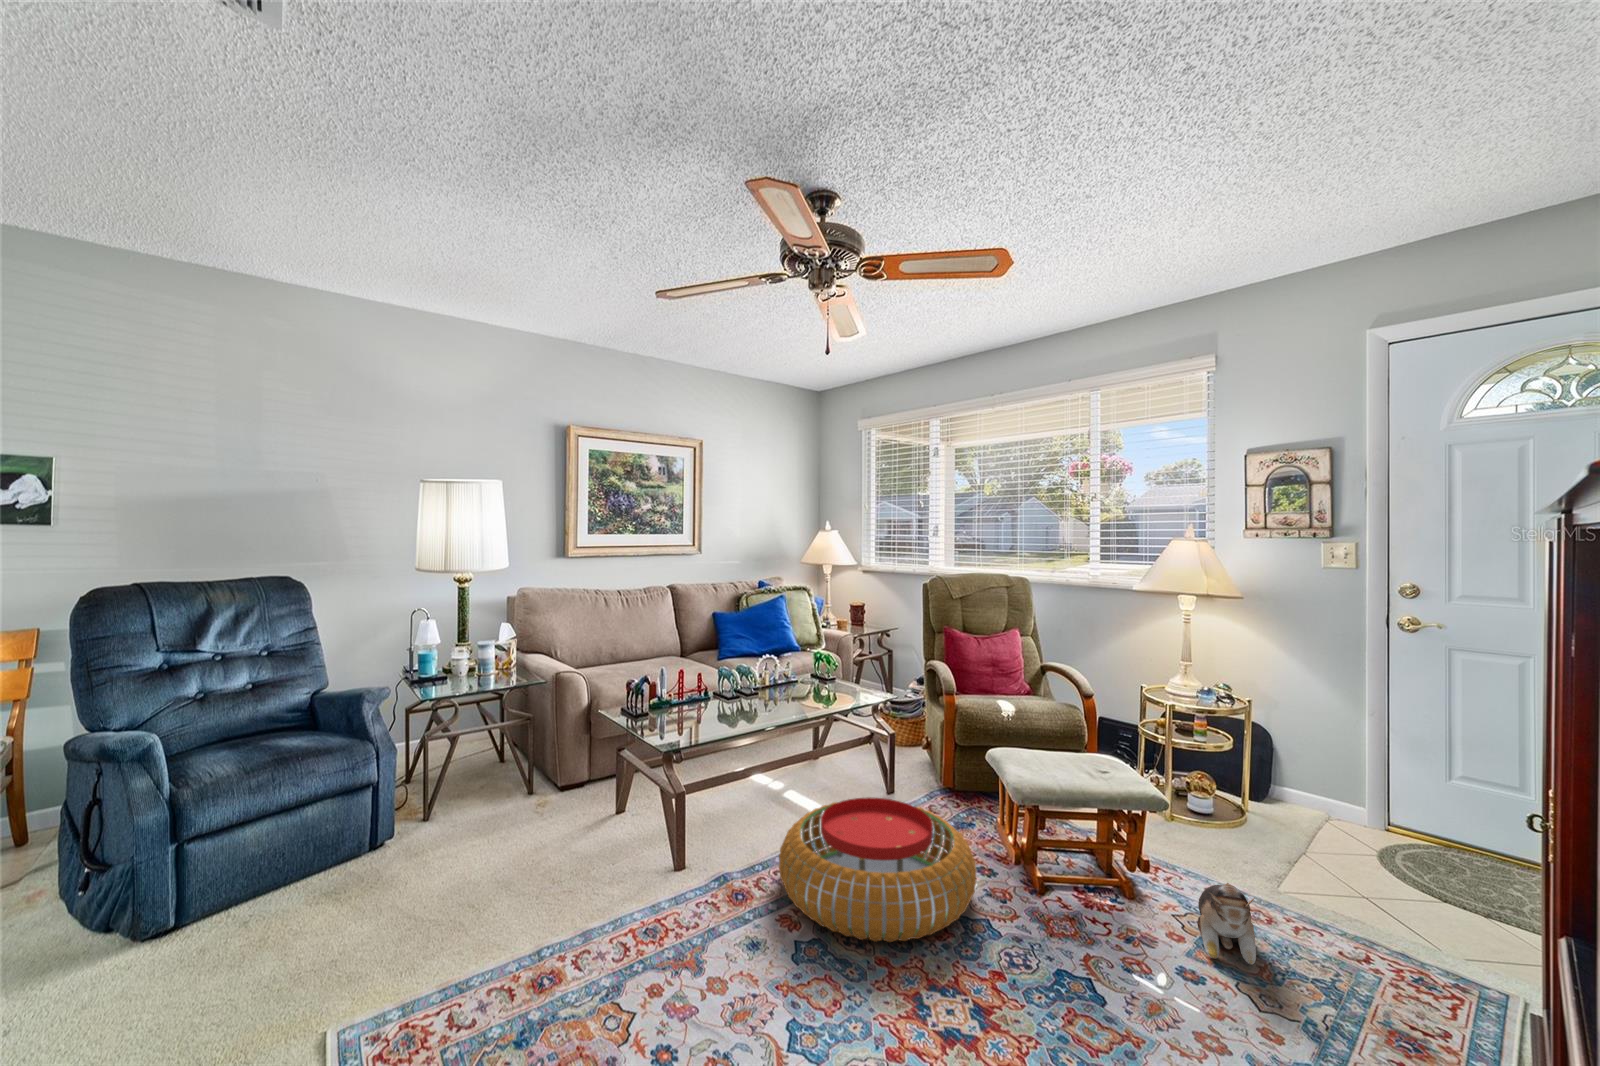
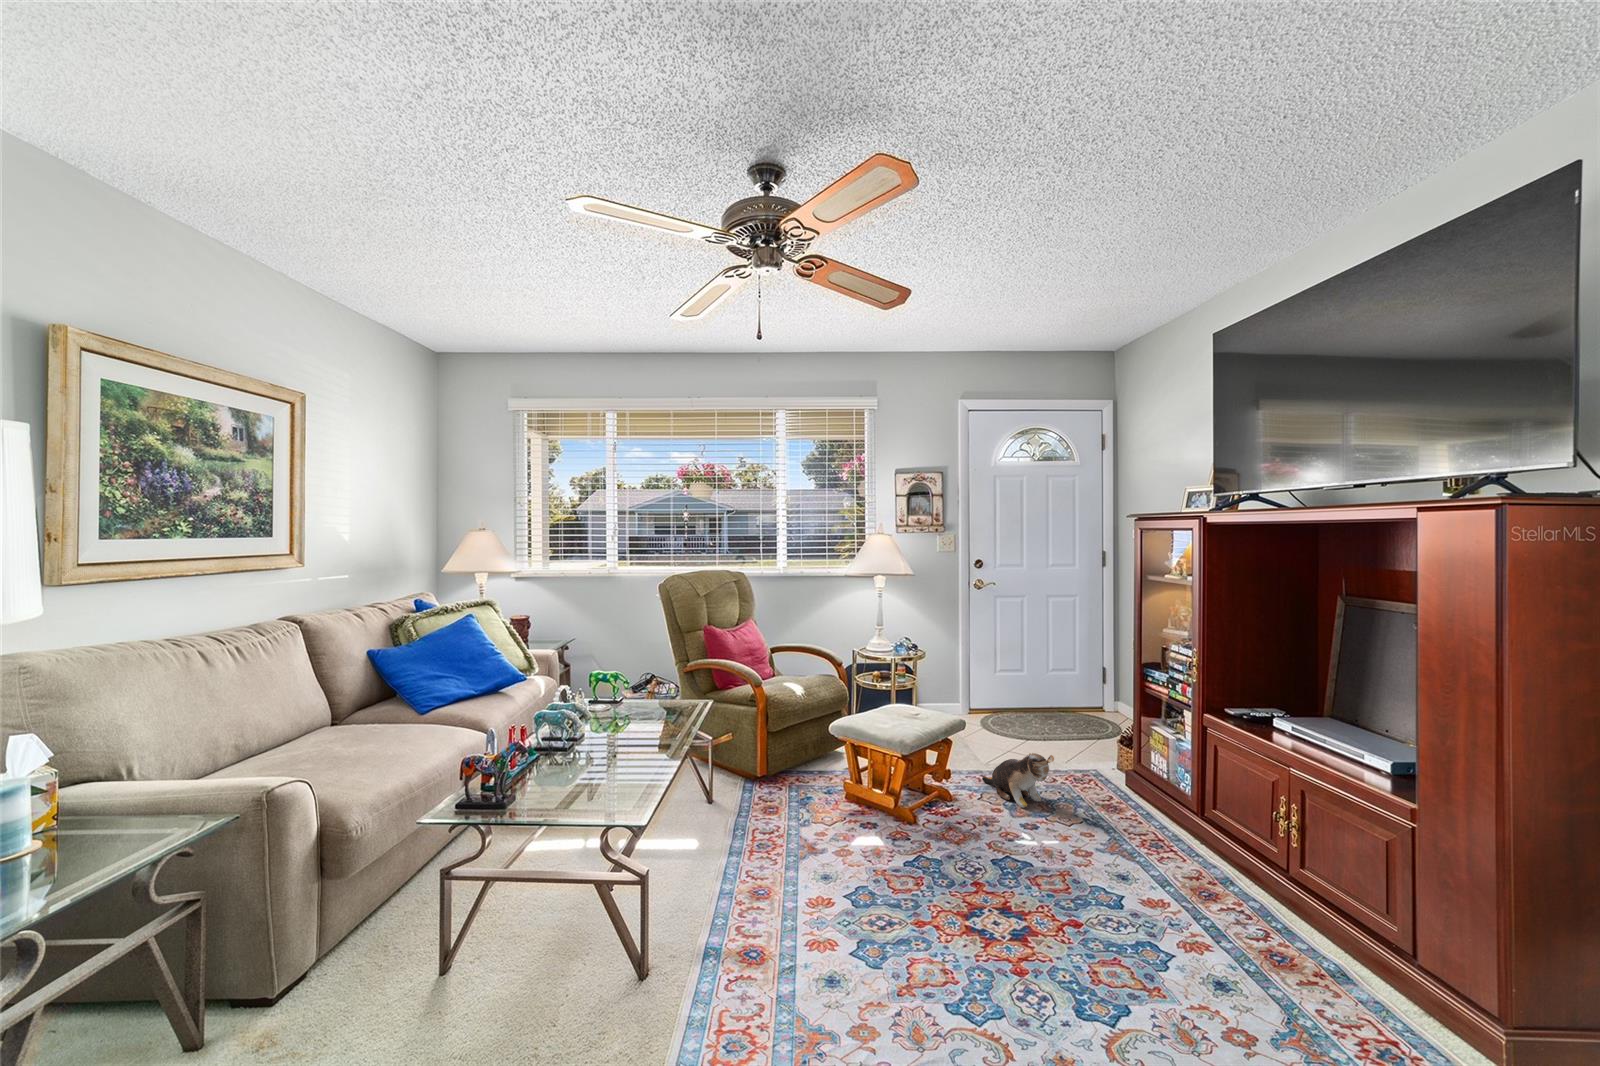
pouf: present [779,797,977,942] -> none [735,784,929,927]

